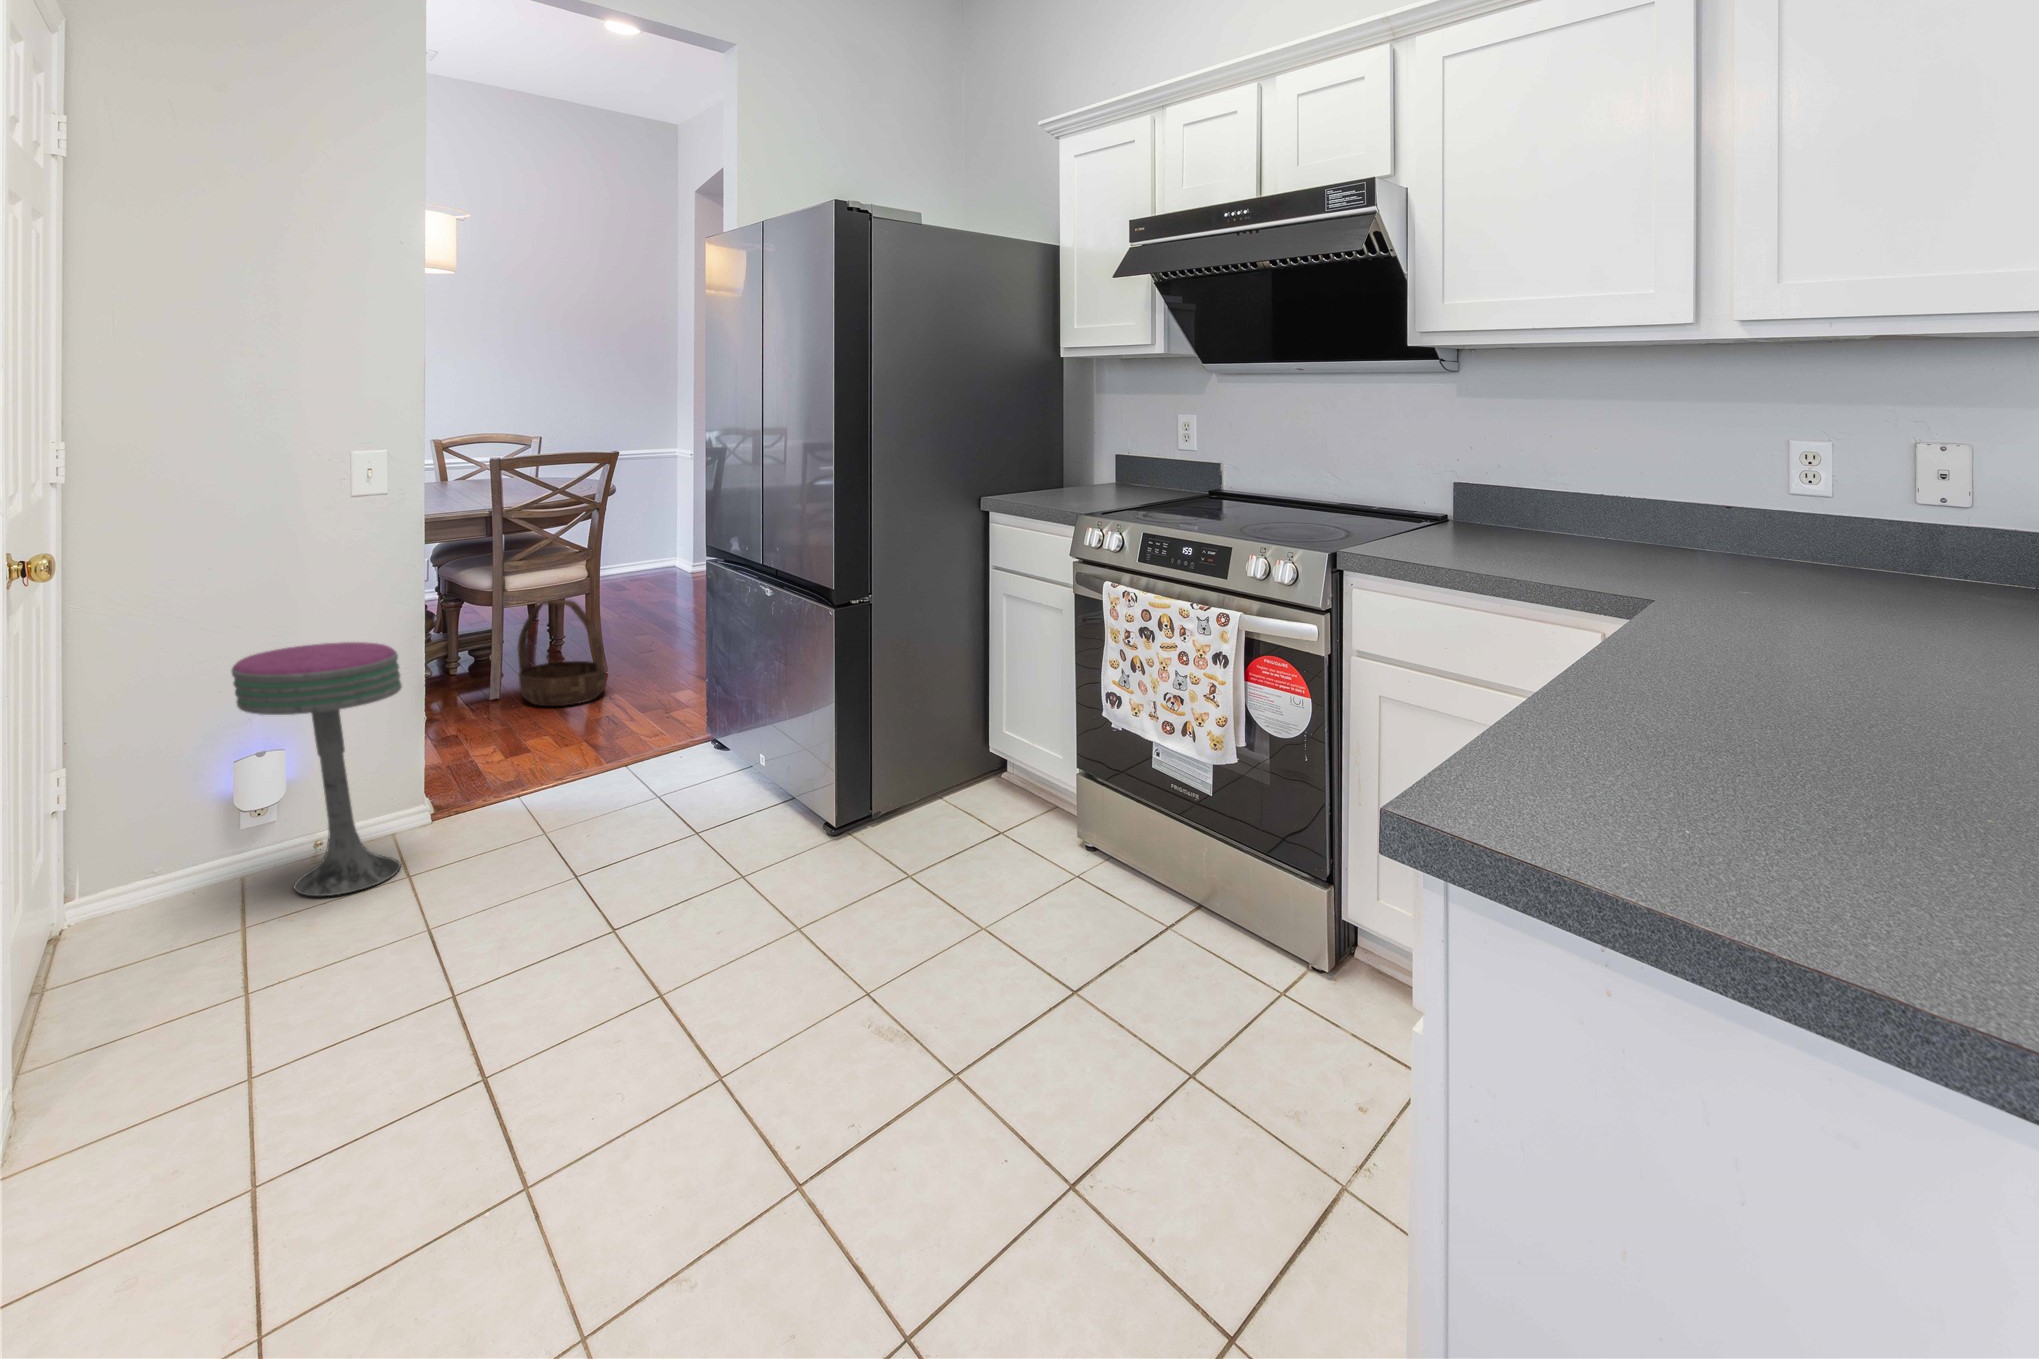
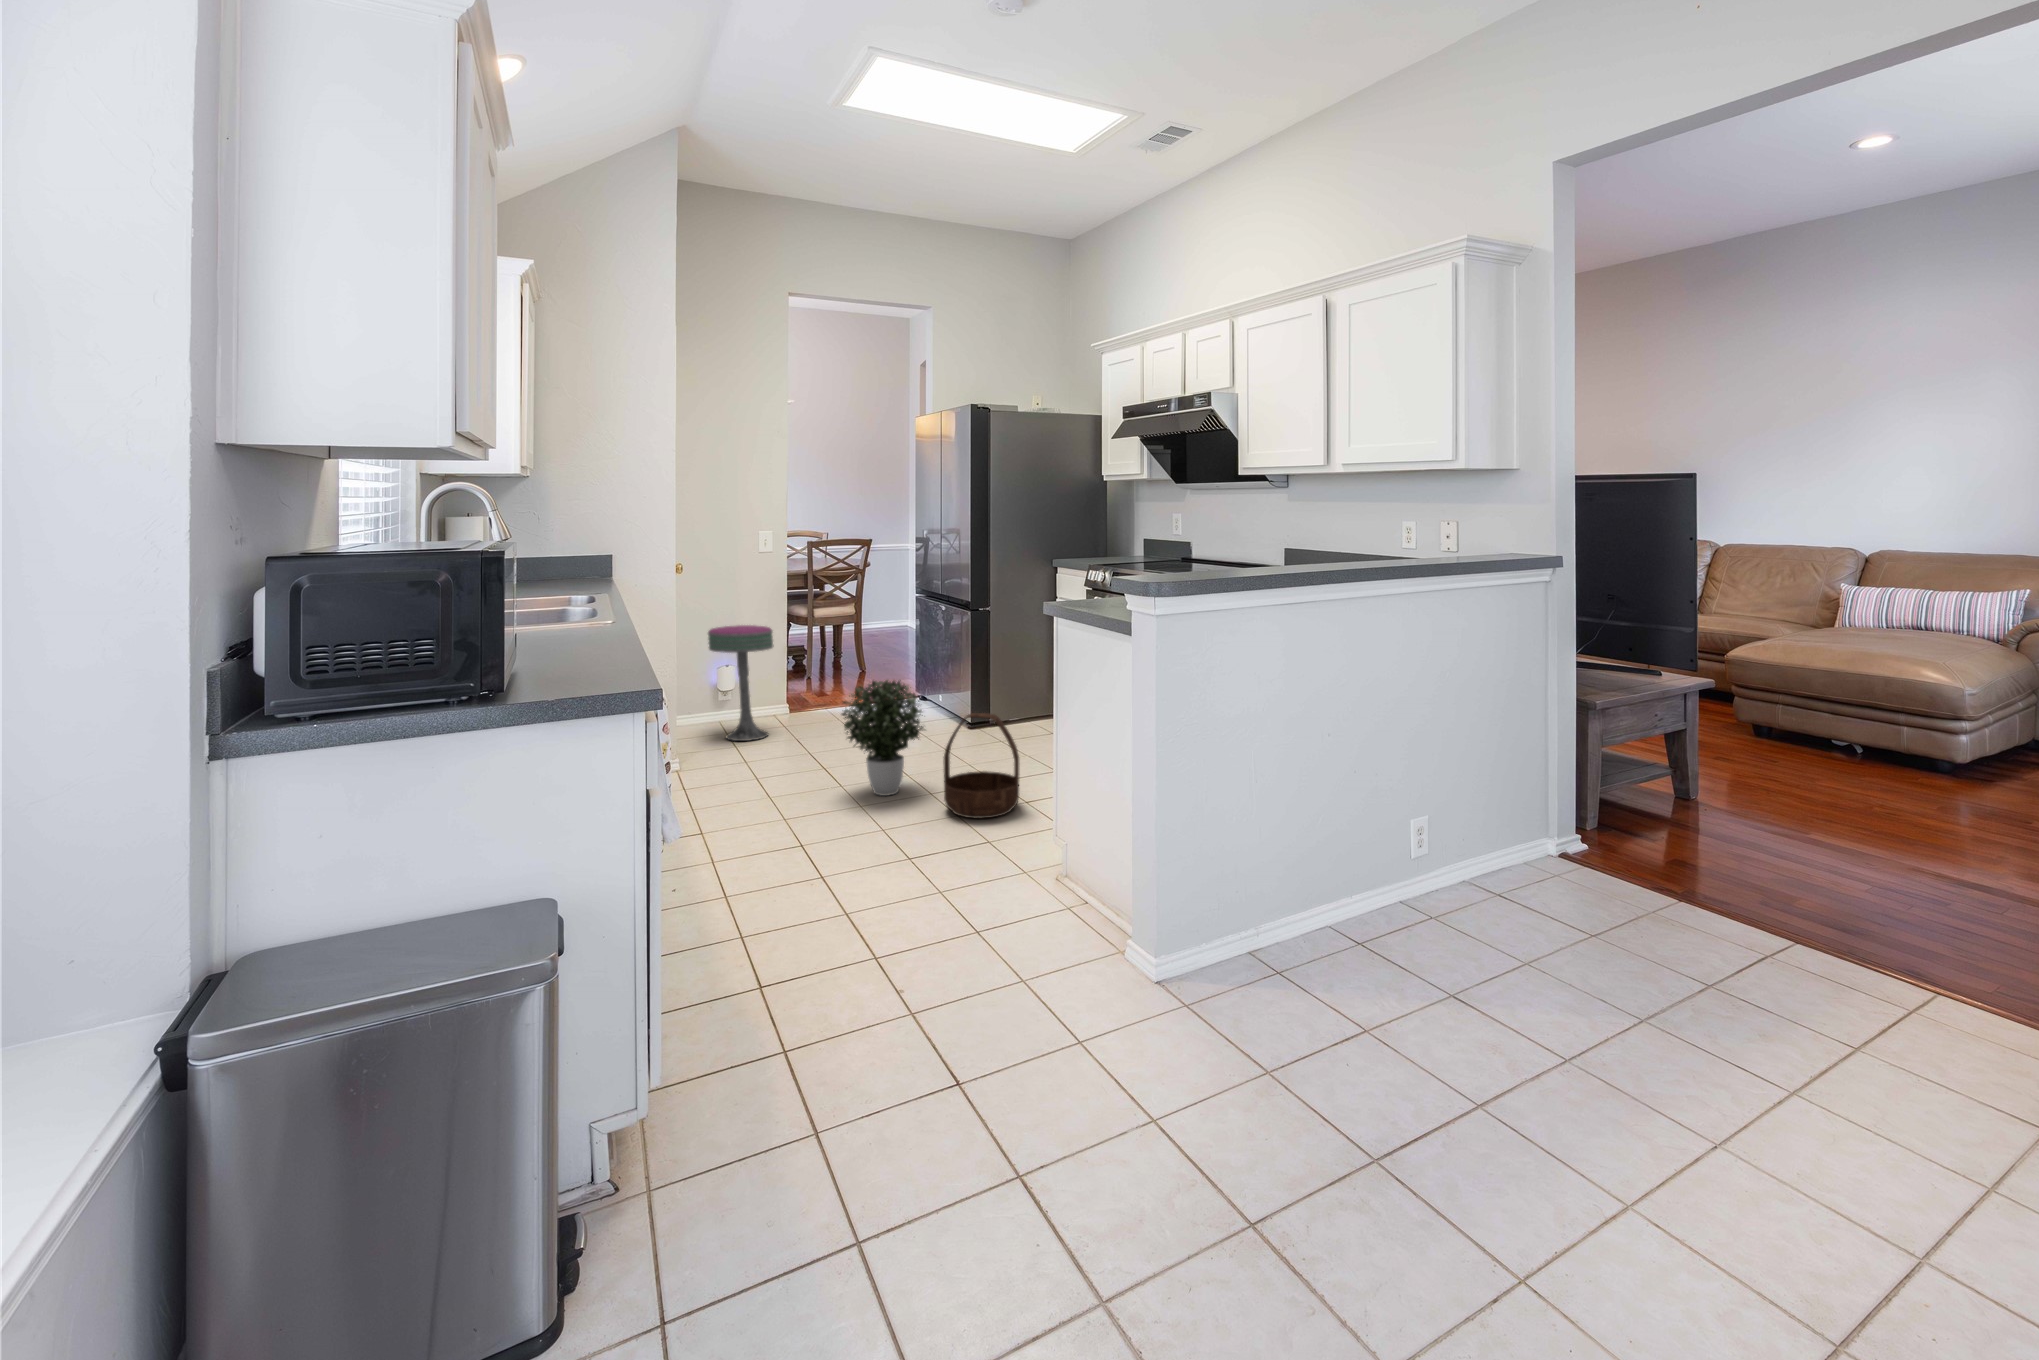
basket: present [518,600,606,706] -> present [944,713,1019,818]
potted plant: none [554,811,777,1093] -> present [842,680,924,796]

